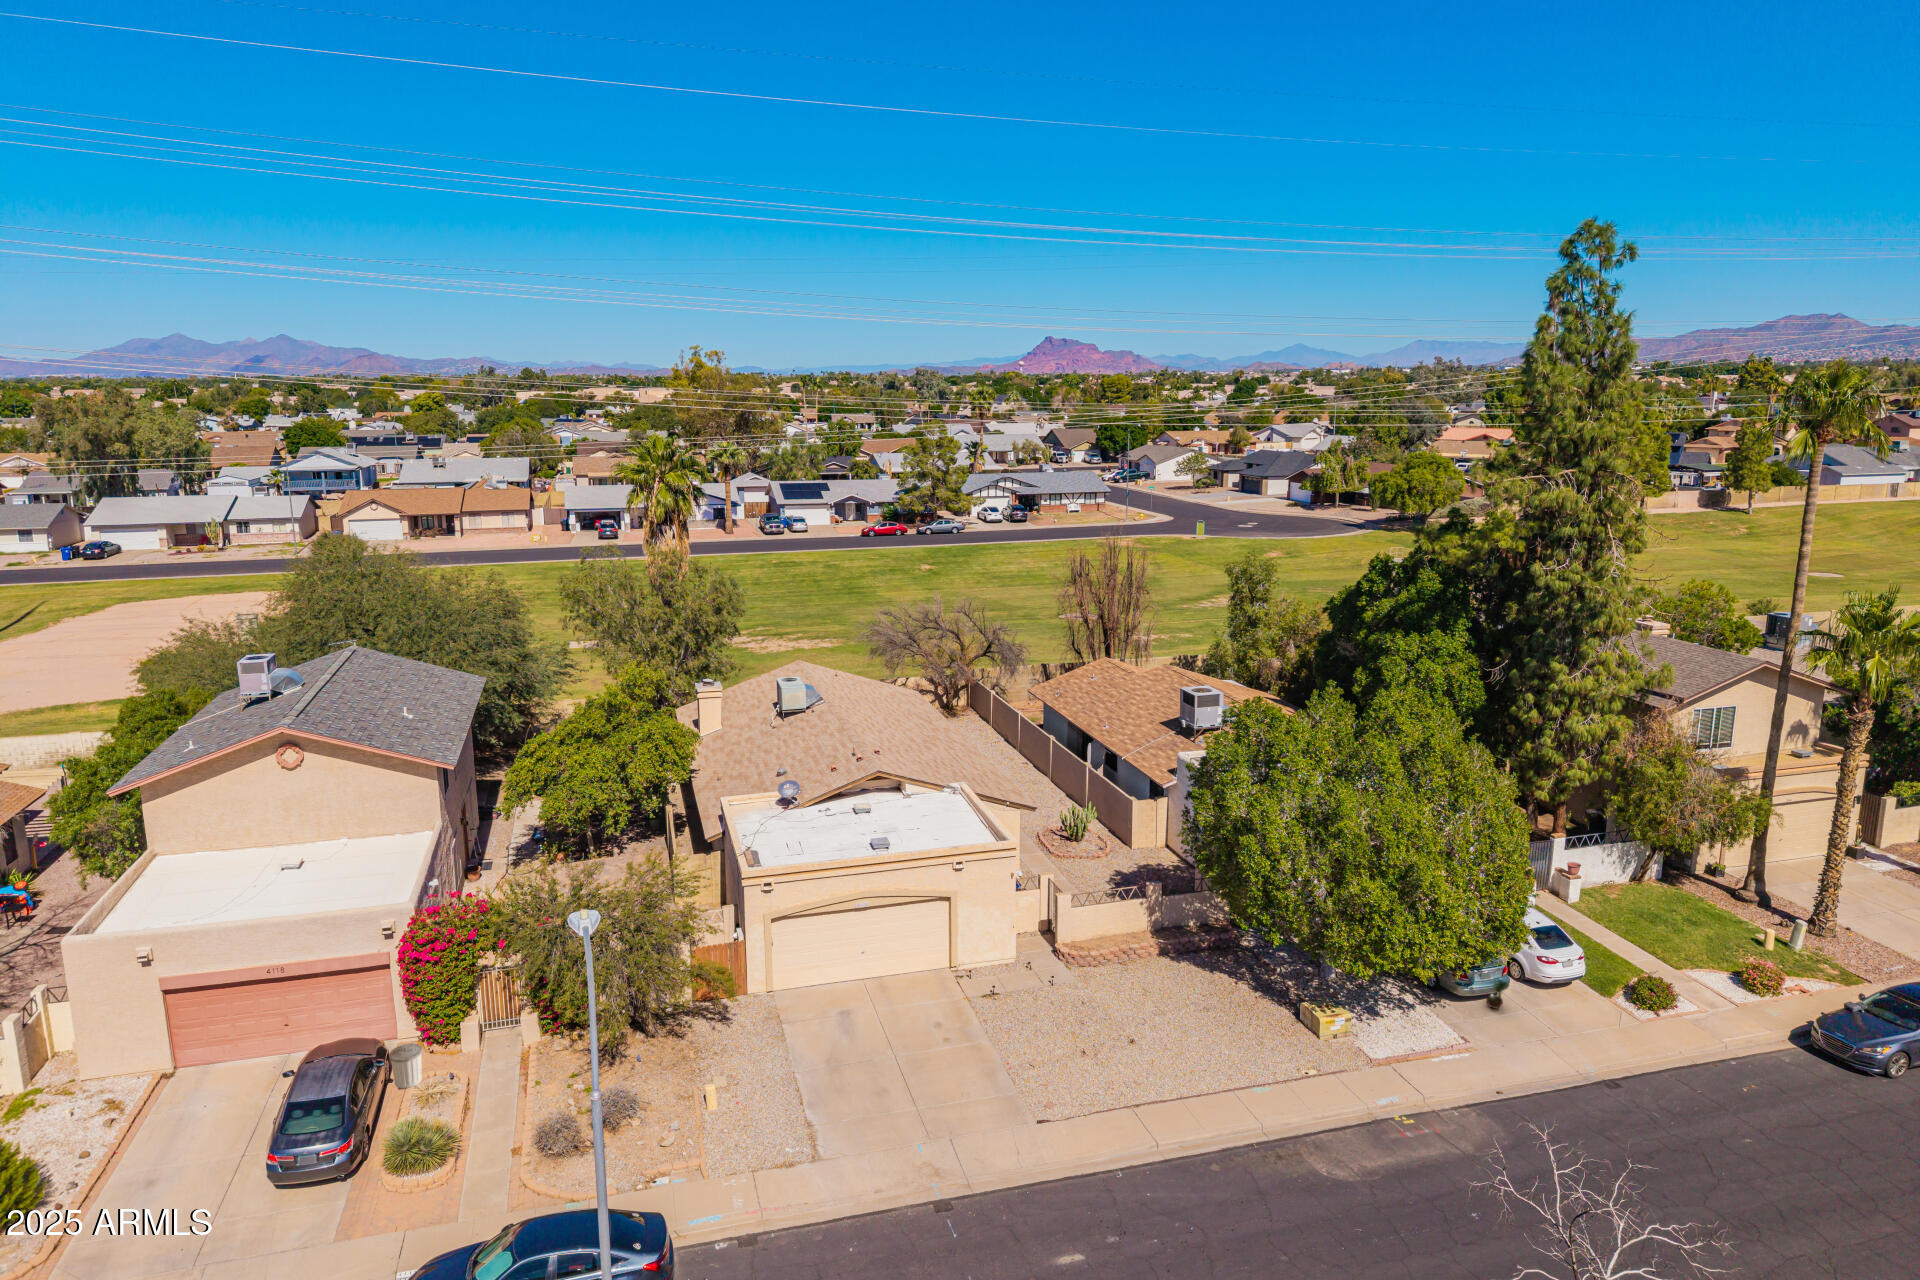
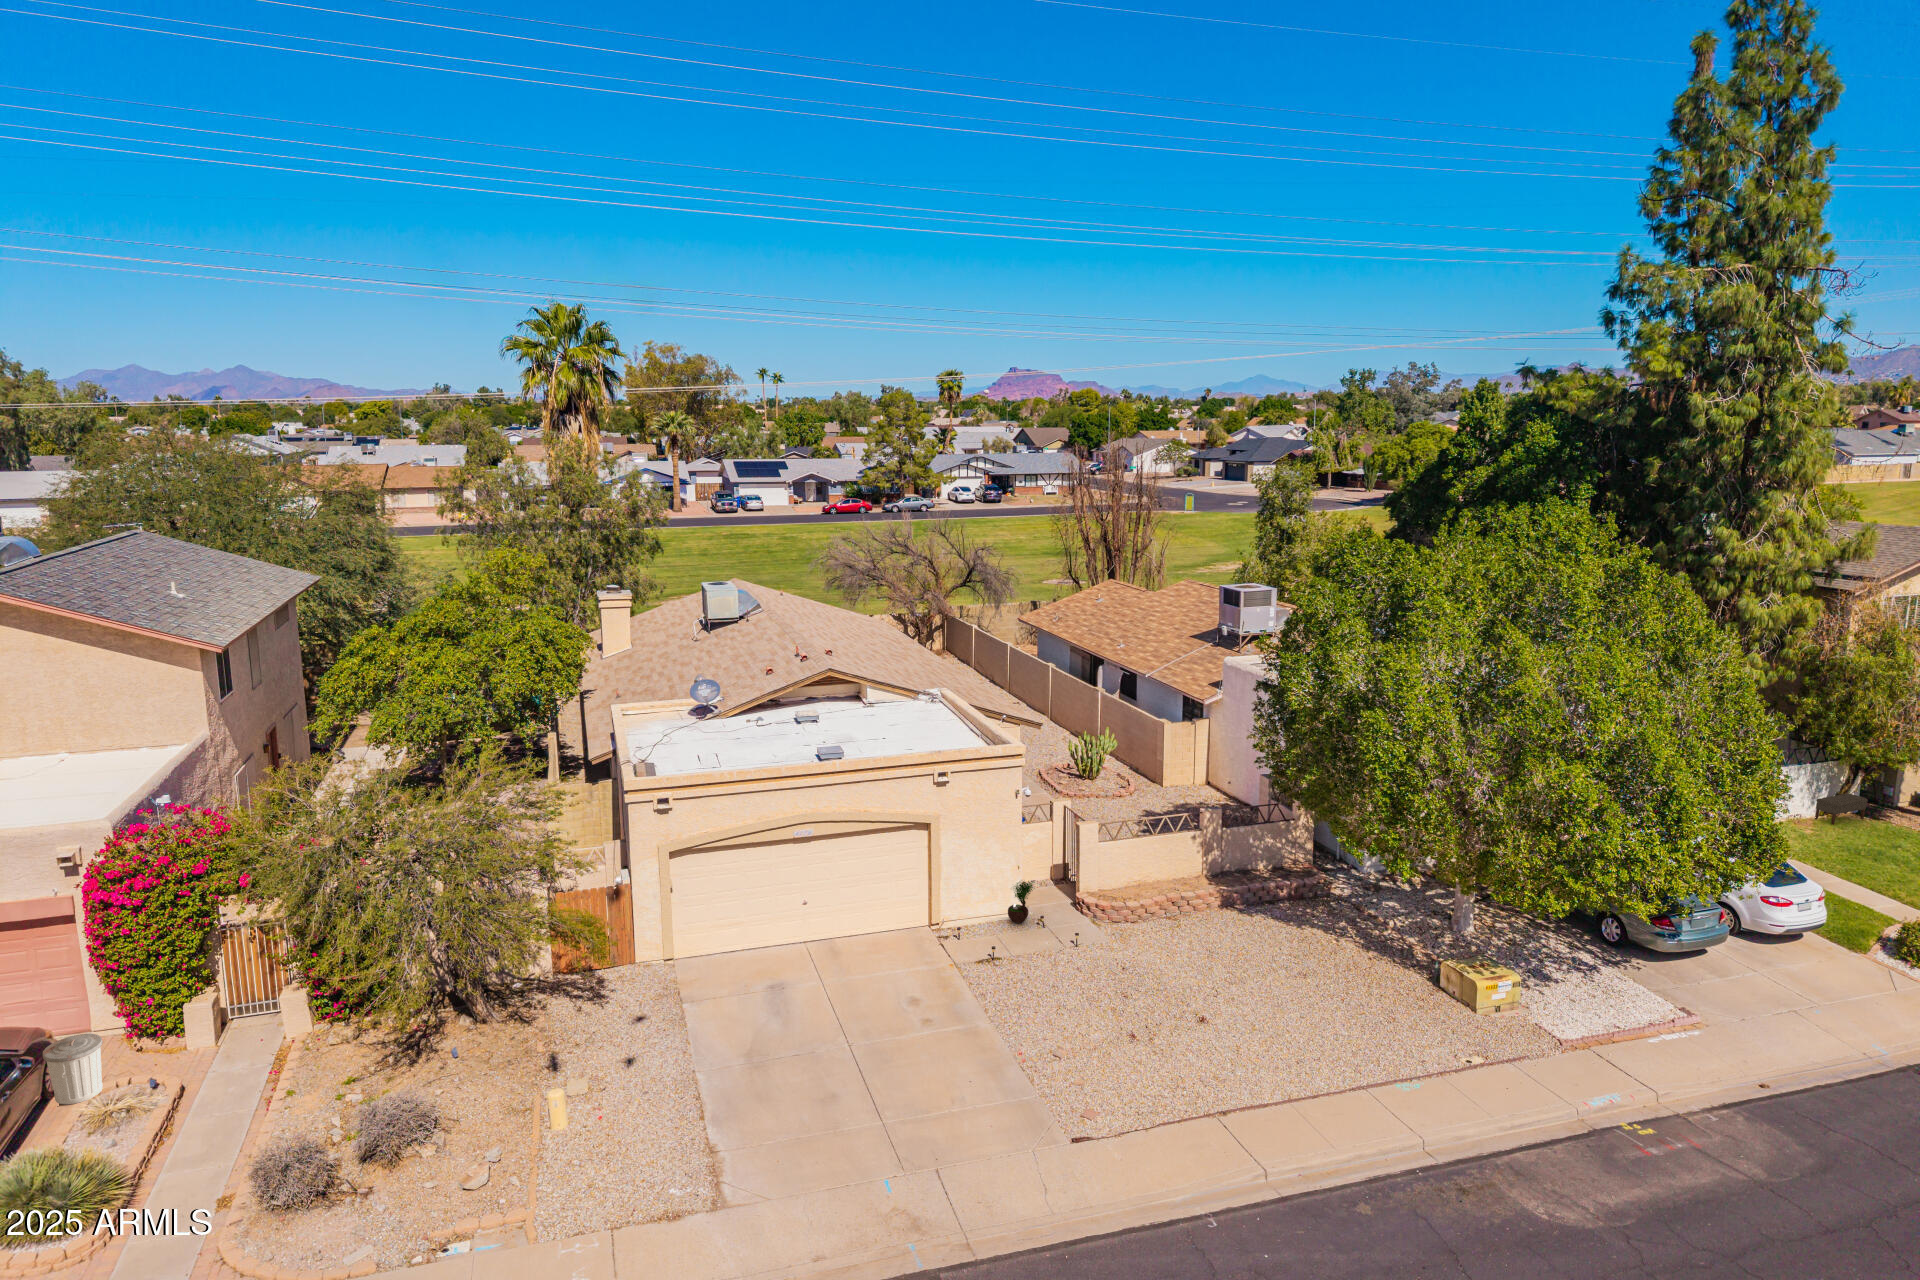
bench: none [1630,864,1671,889] -> present [1815,794,1868,825]
potted tree: present [1486,980,1508,1009] -> present [1008,881,1033,923]

